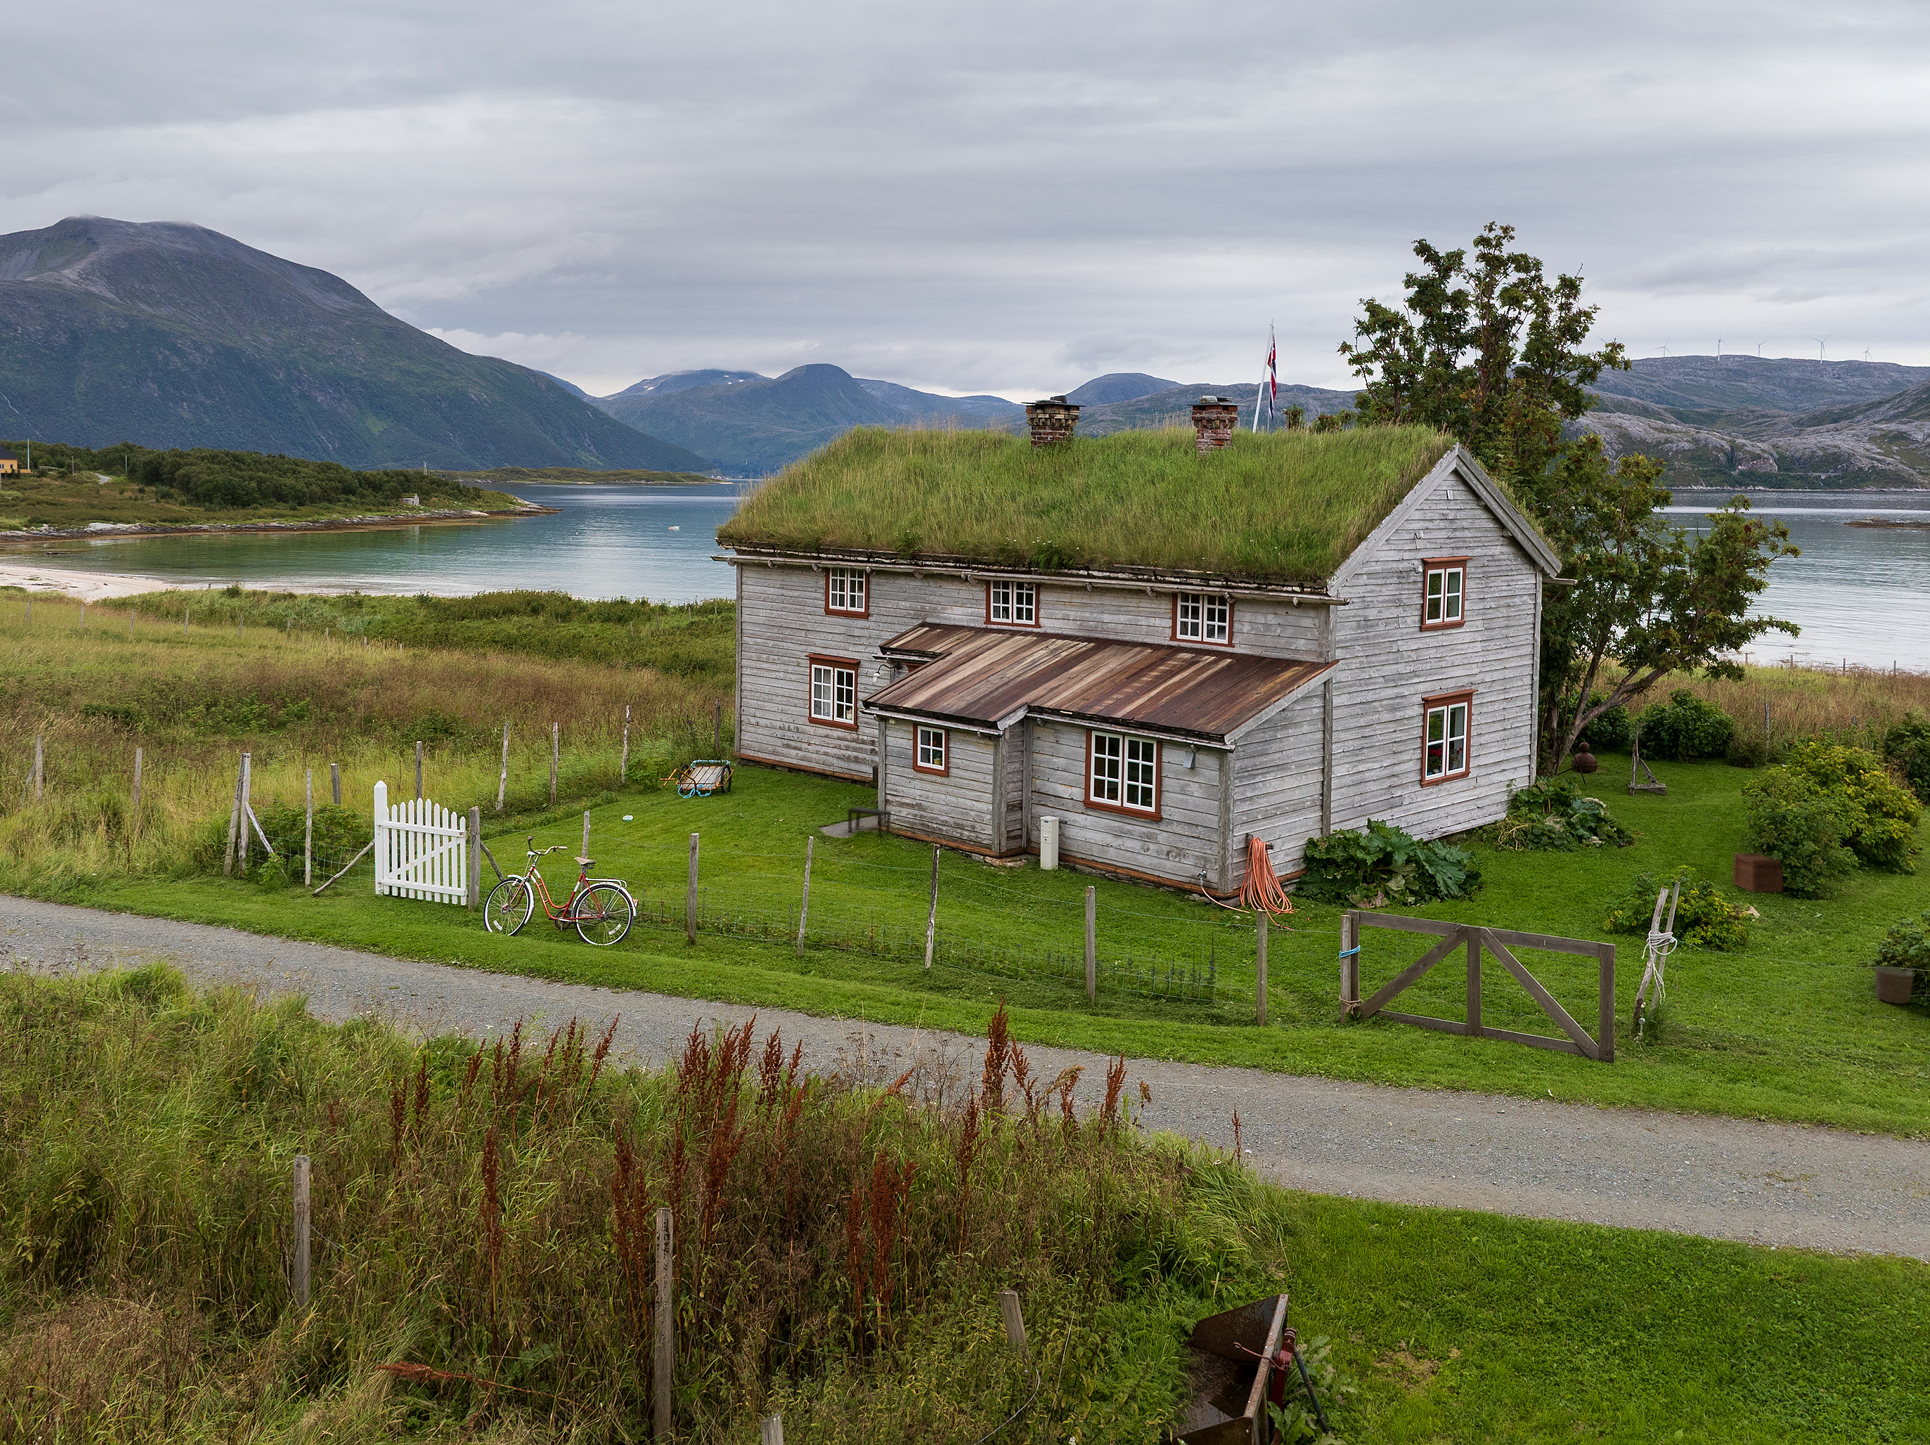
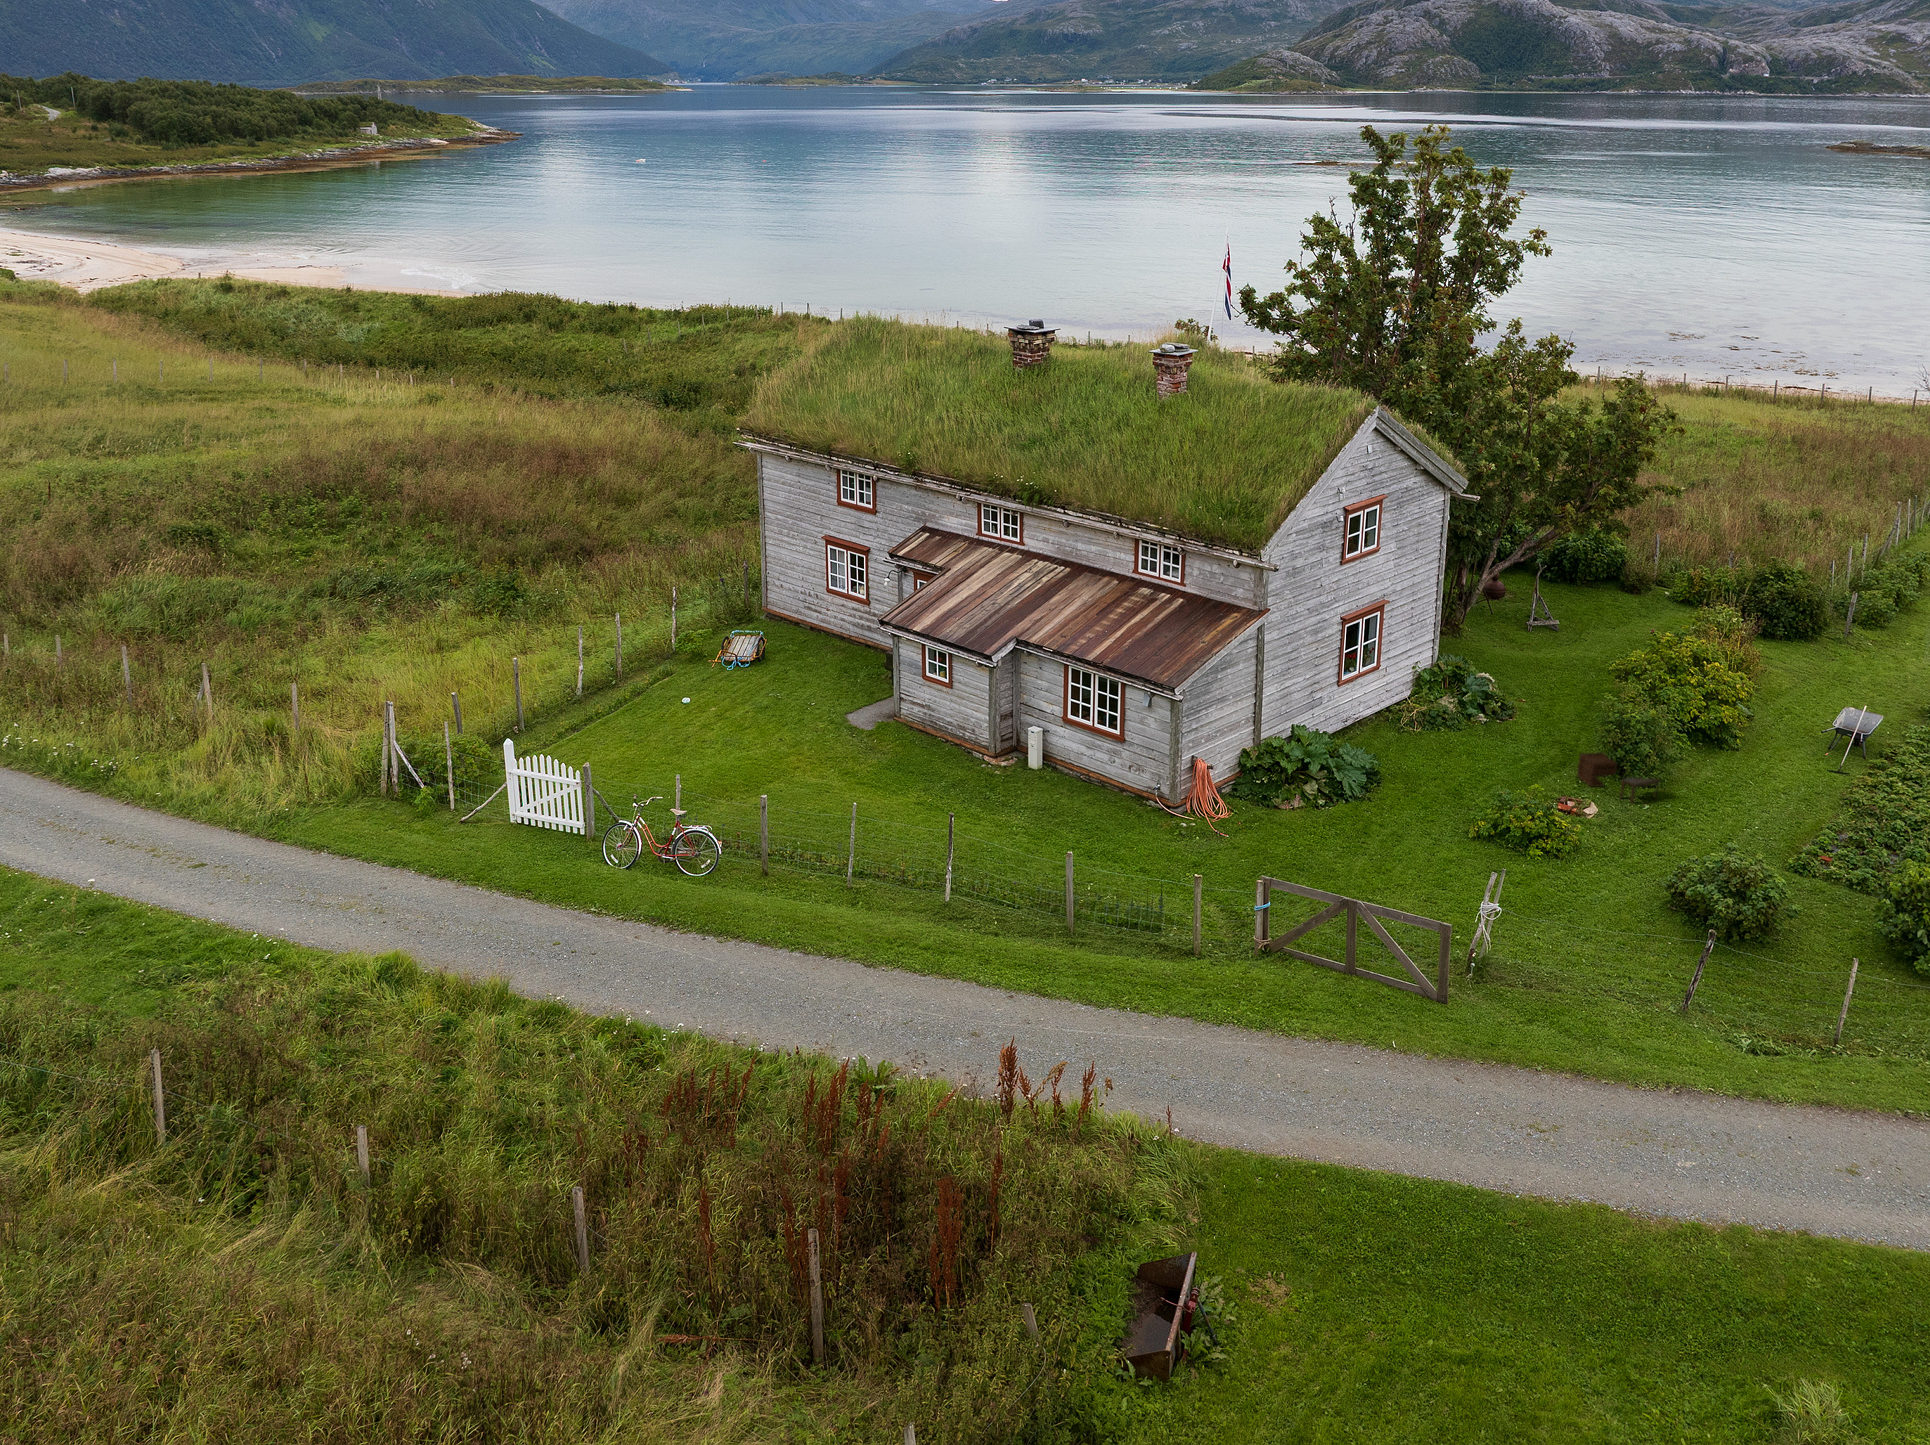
bench: present [848,807,891,836] -> present [1619,776,1660,803]
planter: present [1875,966,1913,1004] -> none [1654,913,1683,944]

